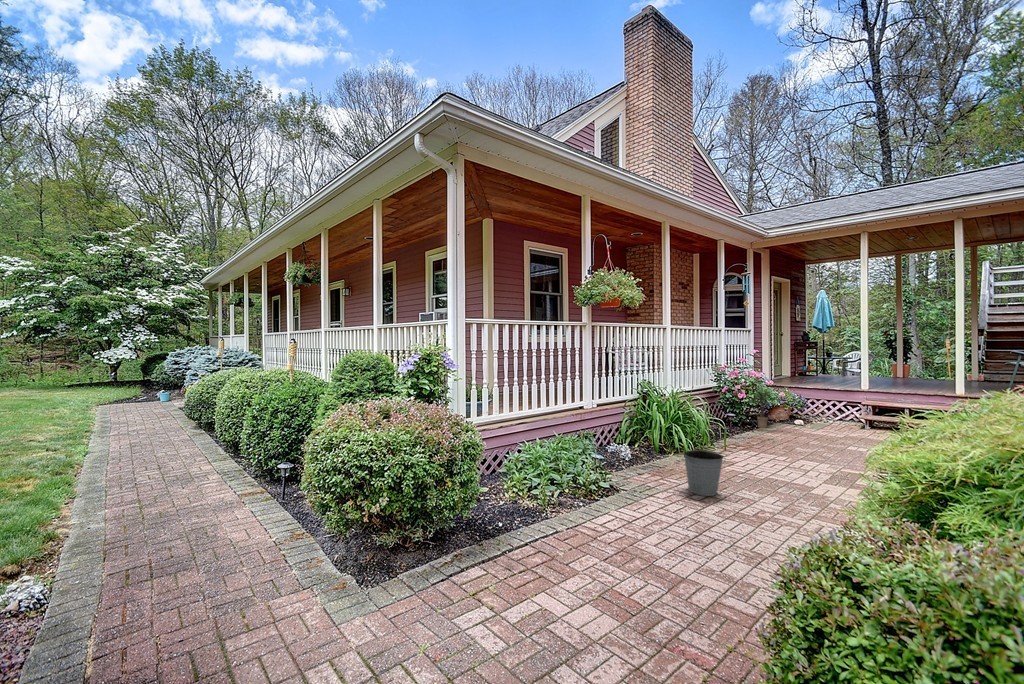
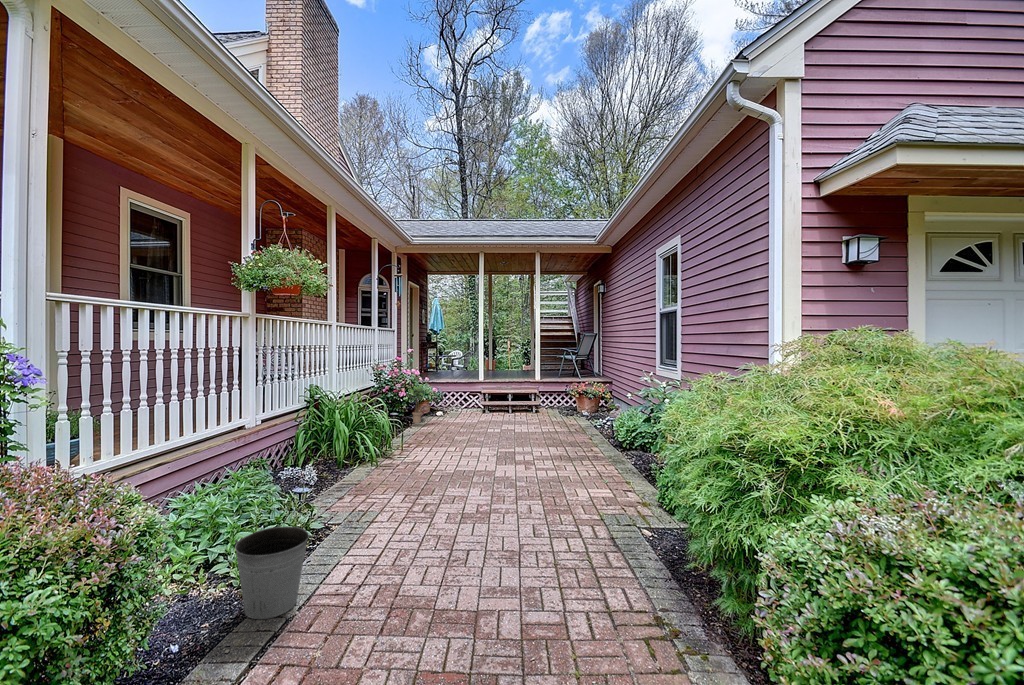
bucket: present [683,450,725,496] -> present [235,527,312,619]

